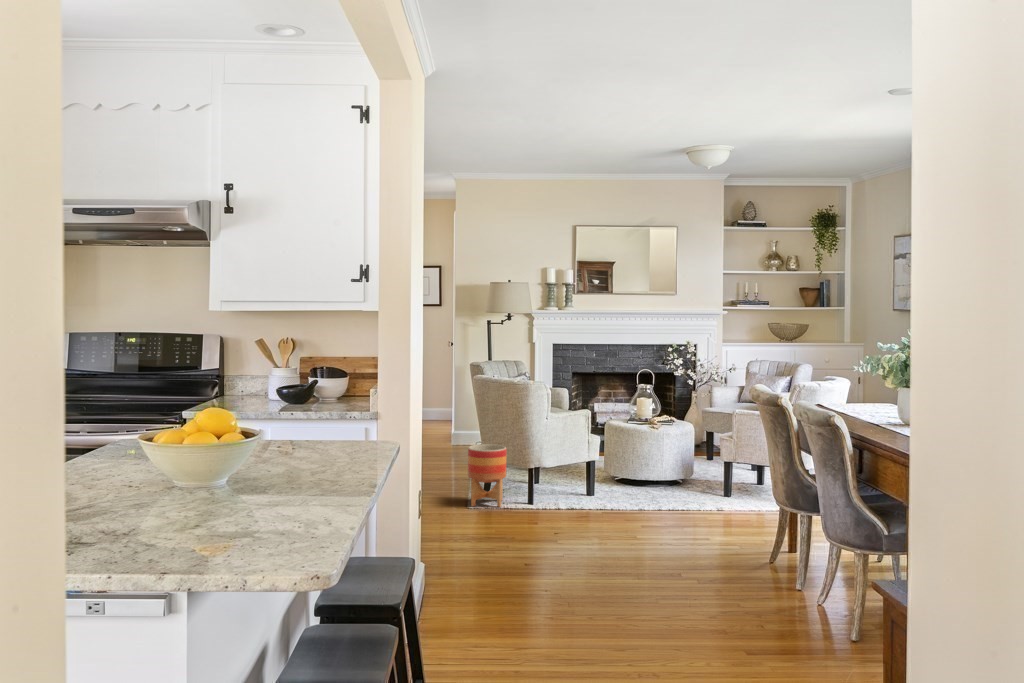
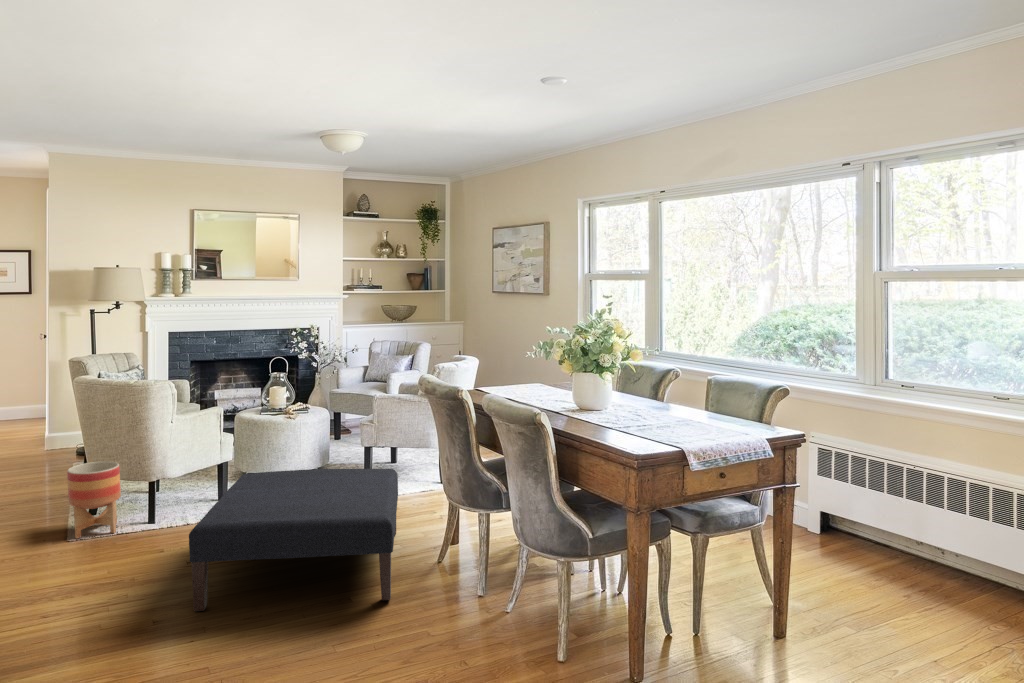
ottoman: none [554,464,755,591] -> present [189,469,398,611]

